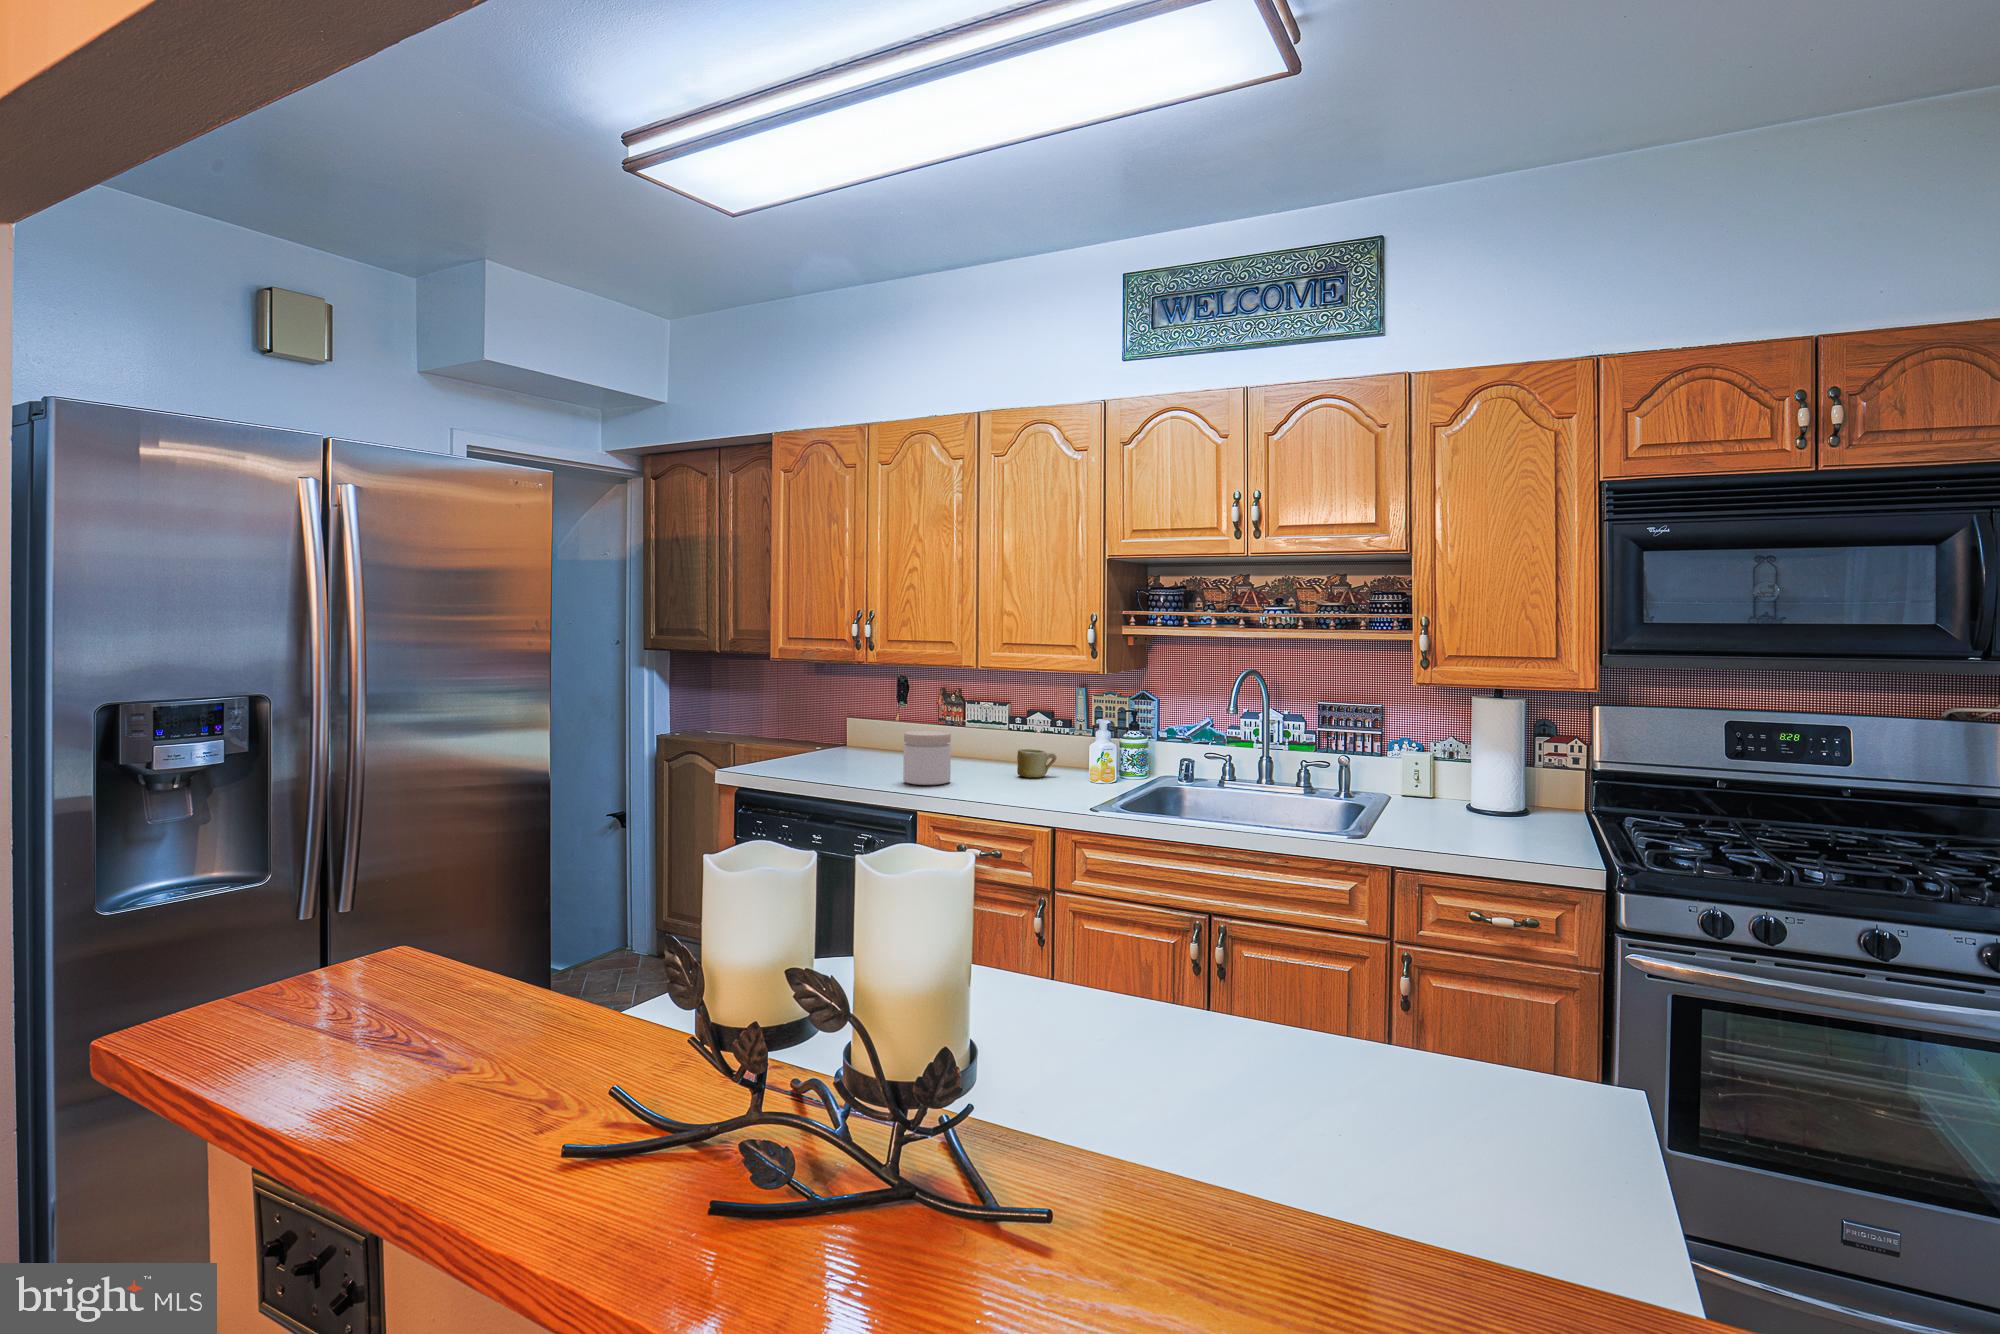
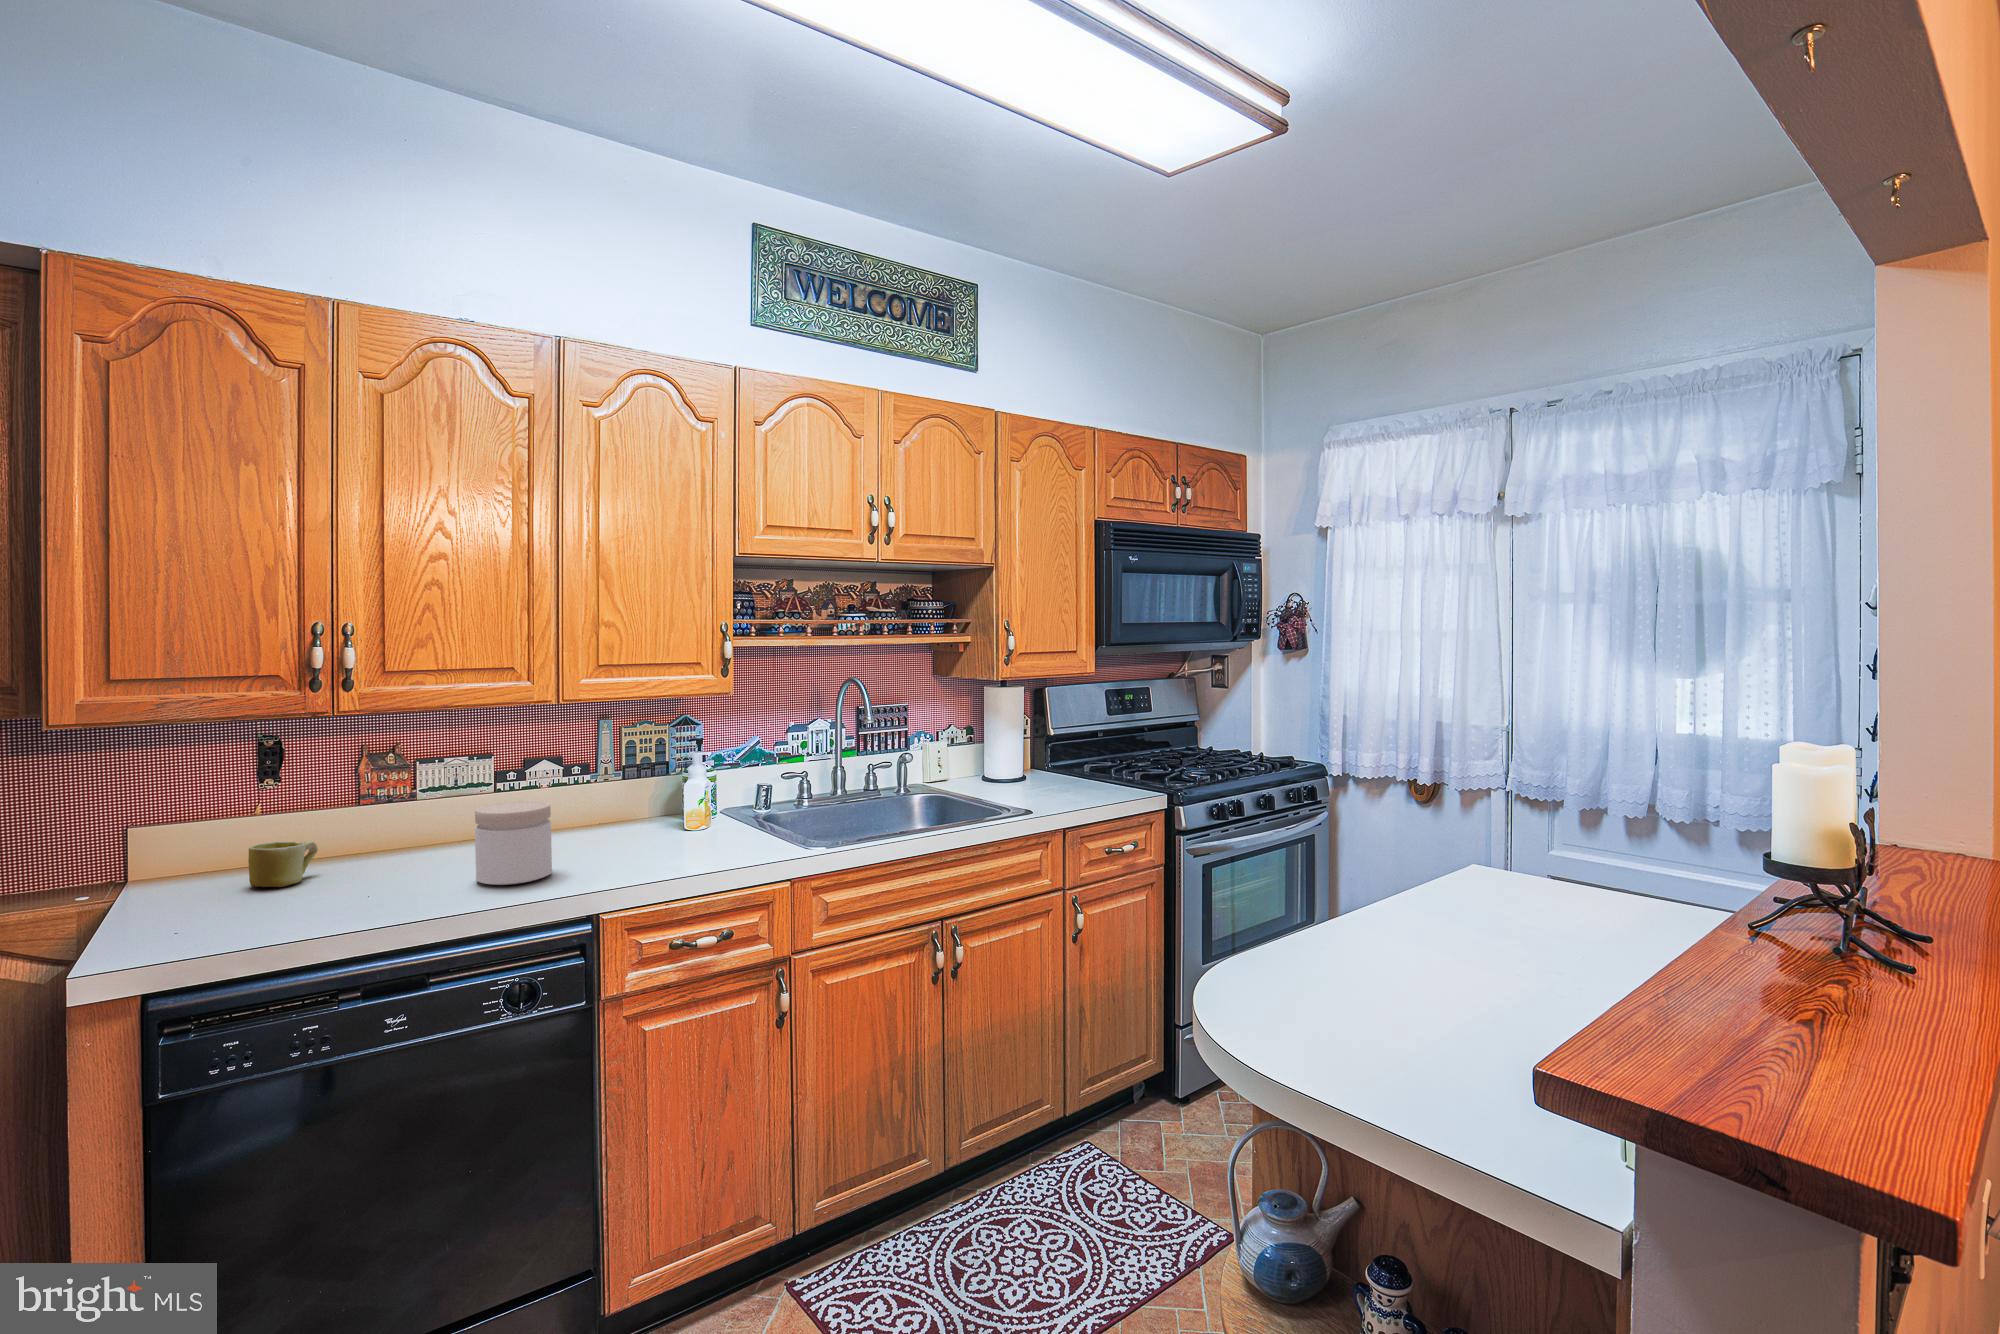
mug: present [1017,749,1057,778] -> present [248,841,318,887]

